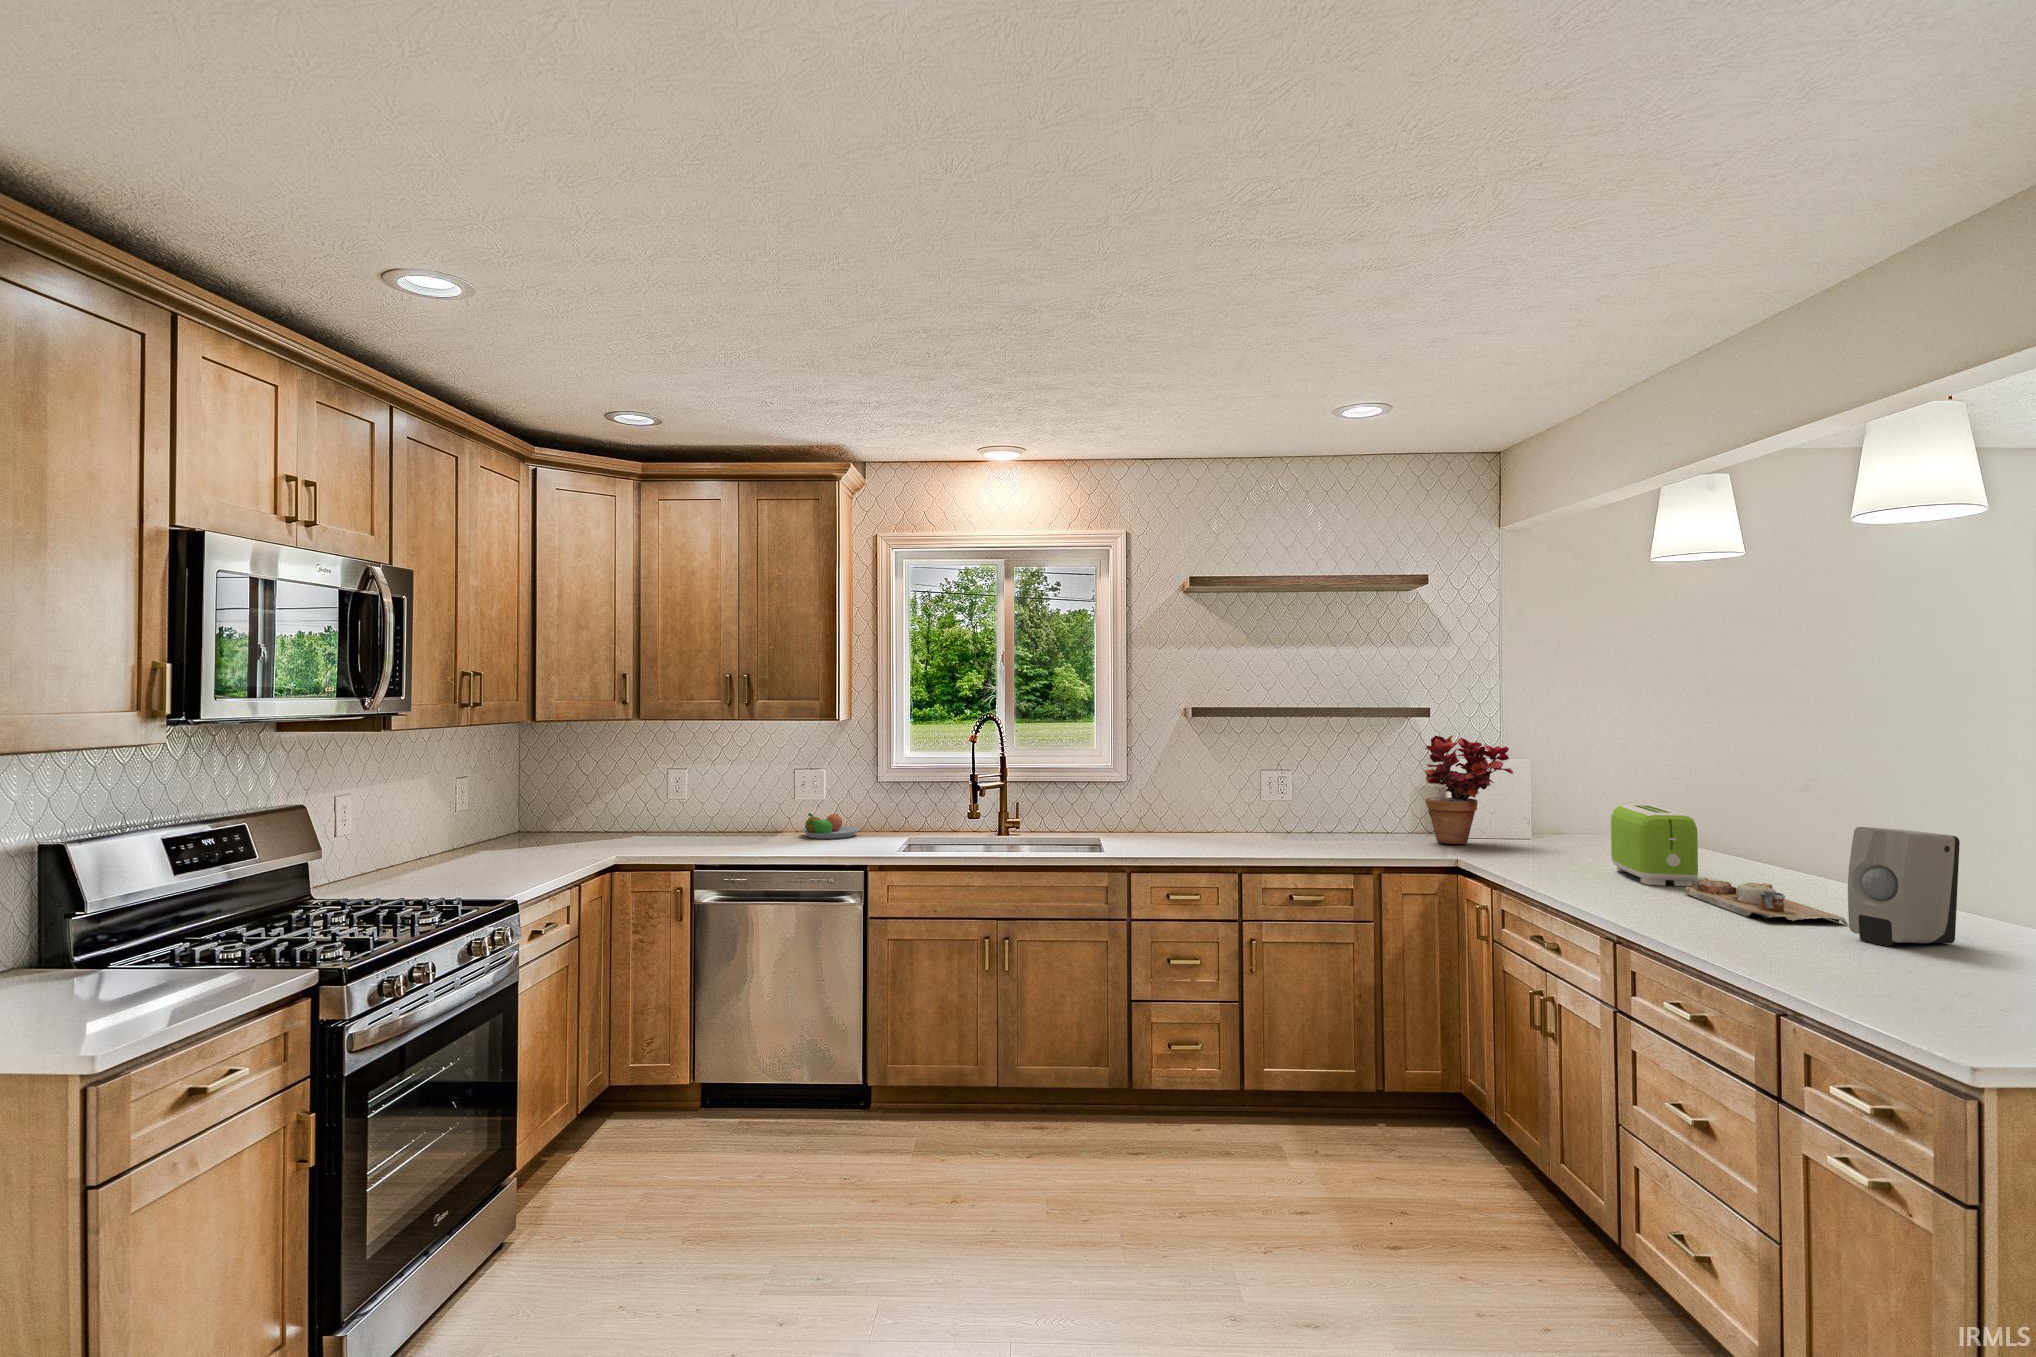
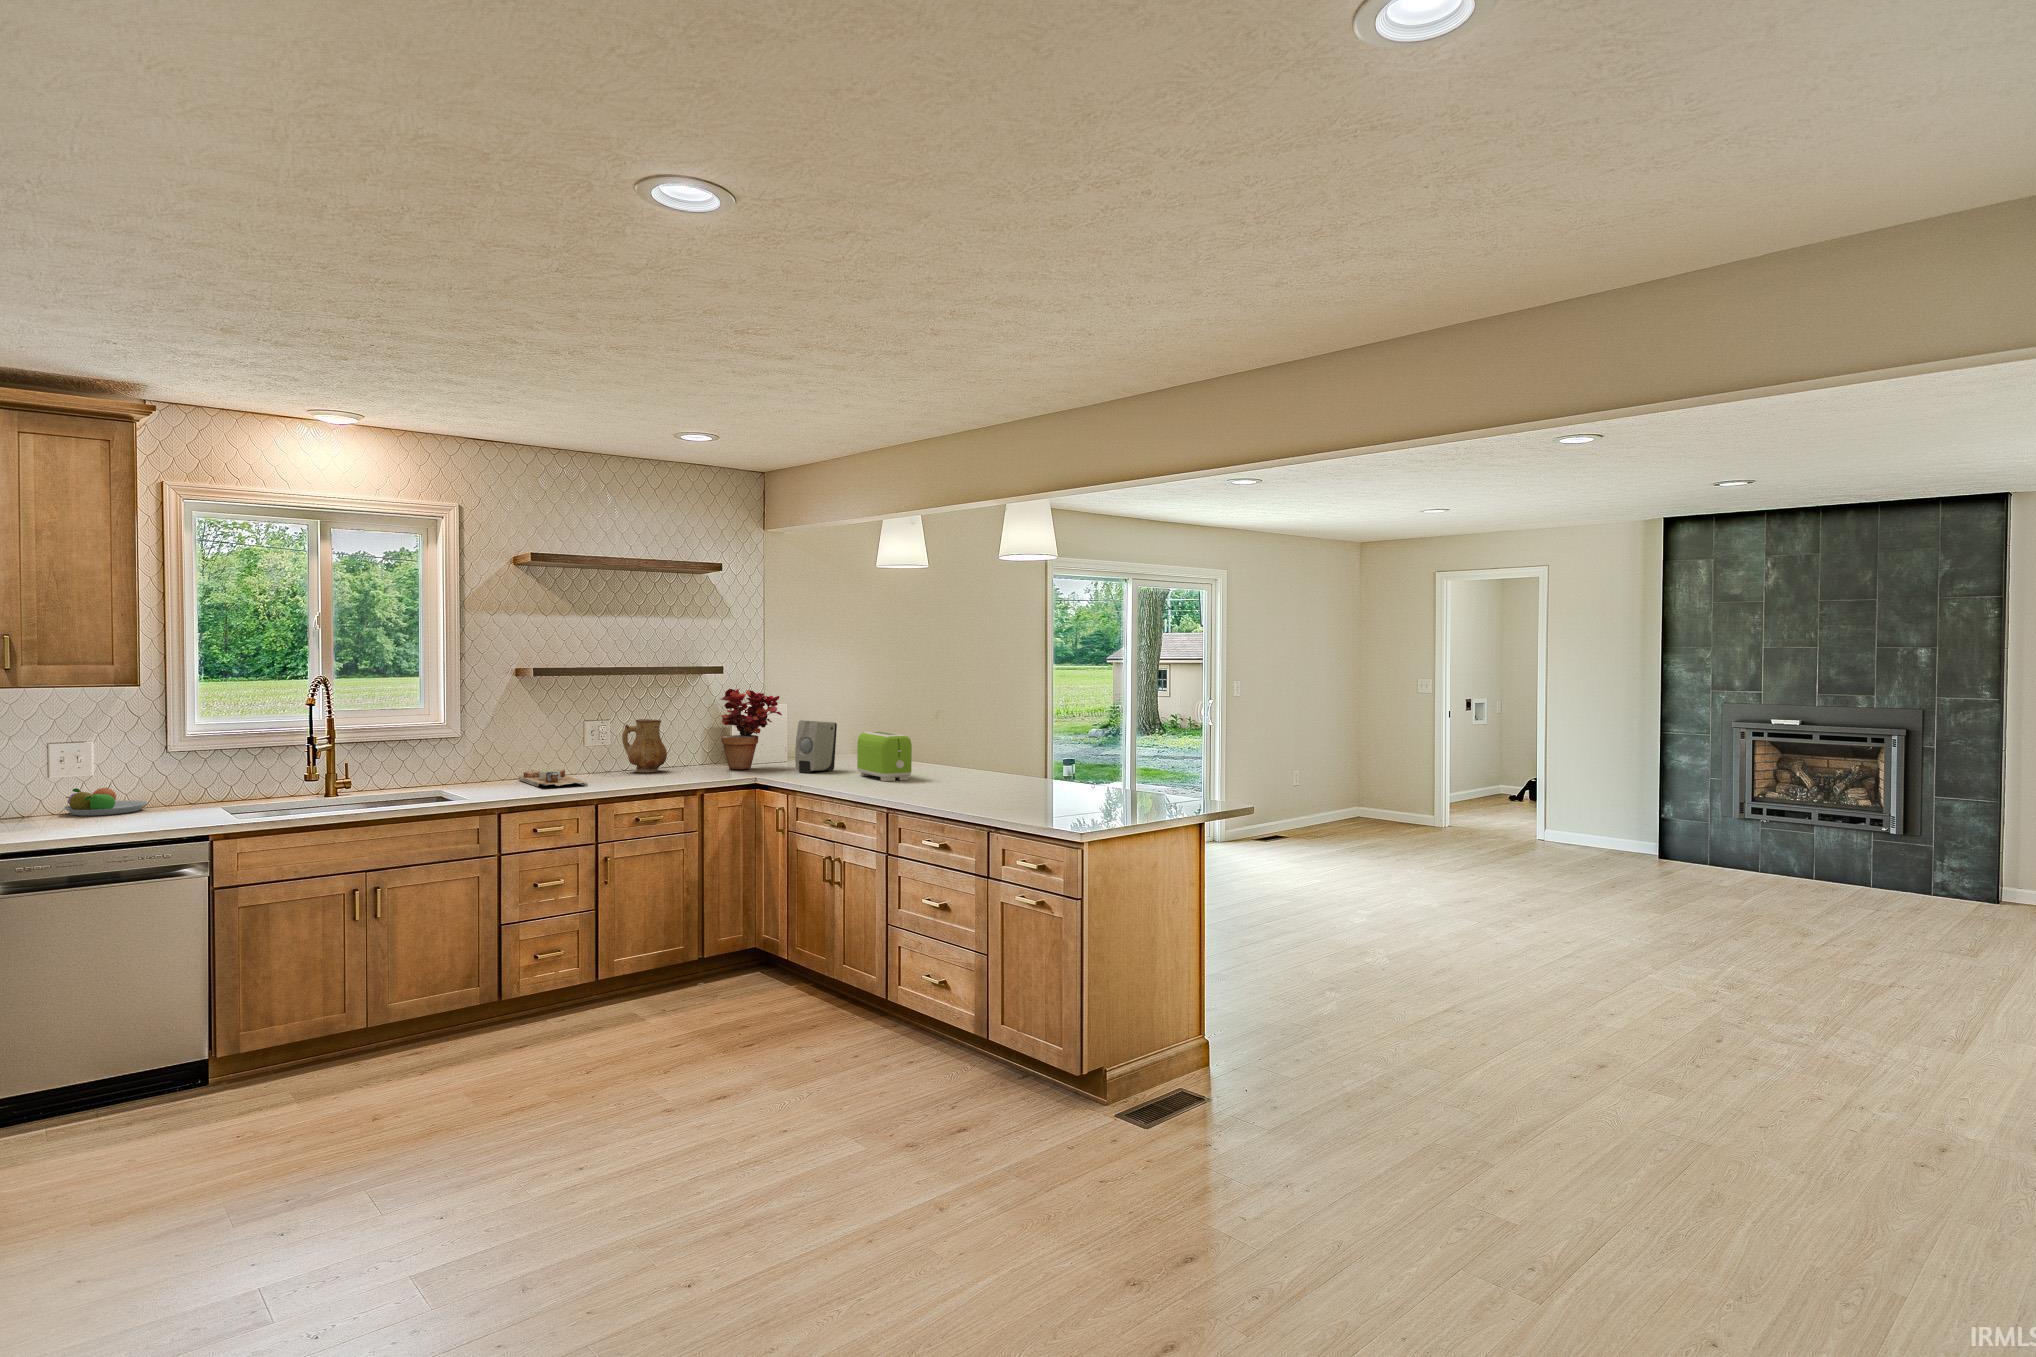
ceramic pitcher: none [1303,771,1357,838] -> present [622,719,667,772]
soap dispenser: present [1848,827,1960,946] -> present [795,720,837,773]
cutting board: present [1685,878,1848,925] -> present [519,769,588,787]

